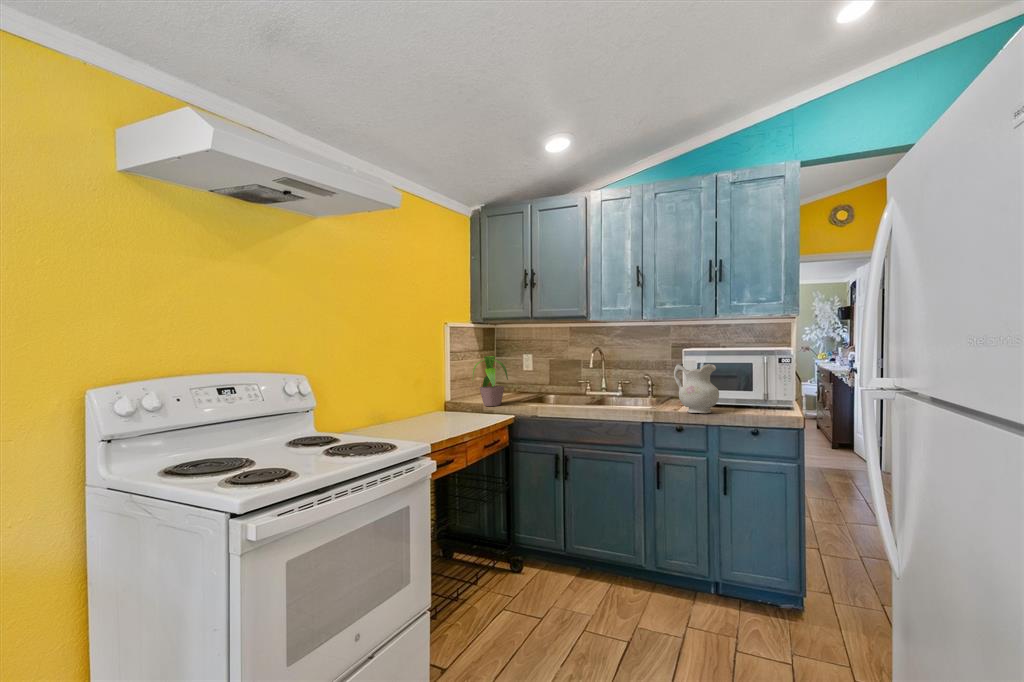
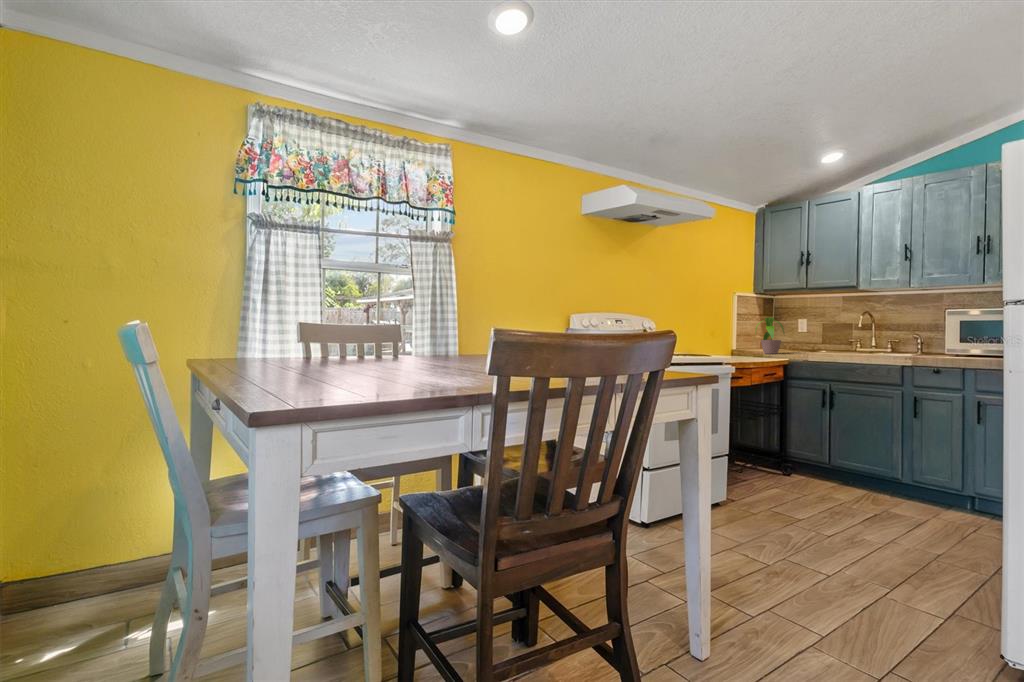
ceramic pitcher: present [674,363,719,413] -> none [935,320,978,359]

